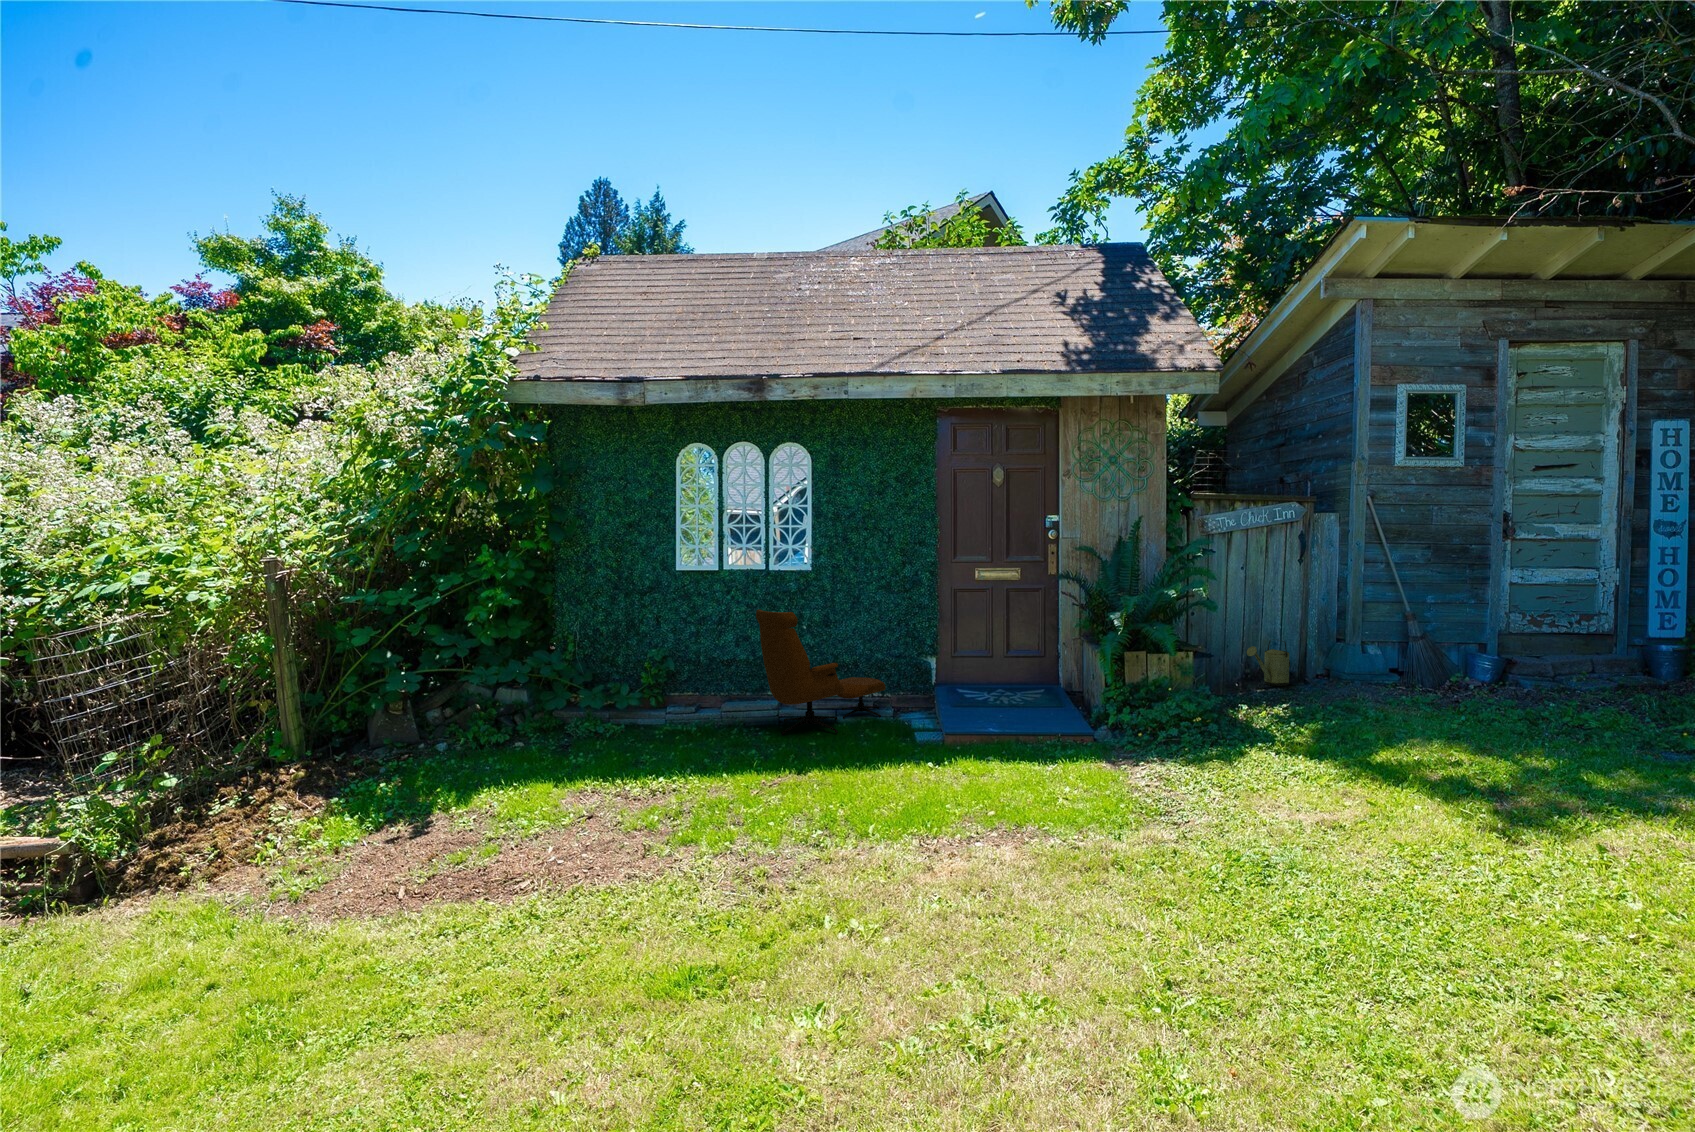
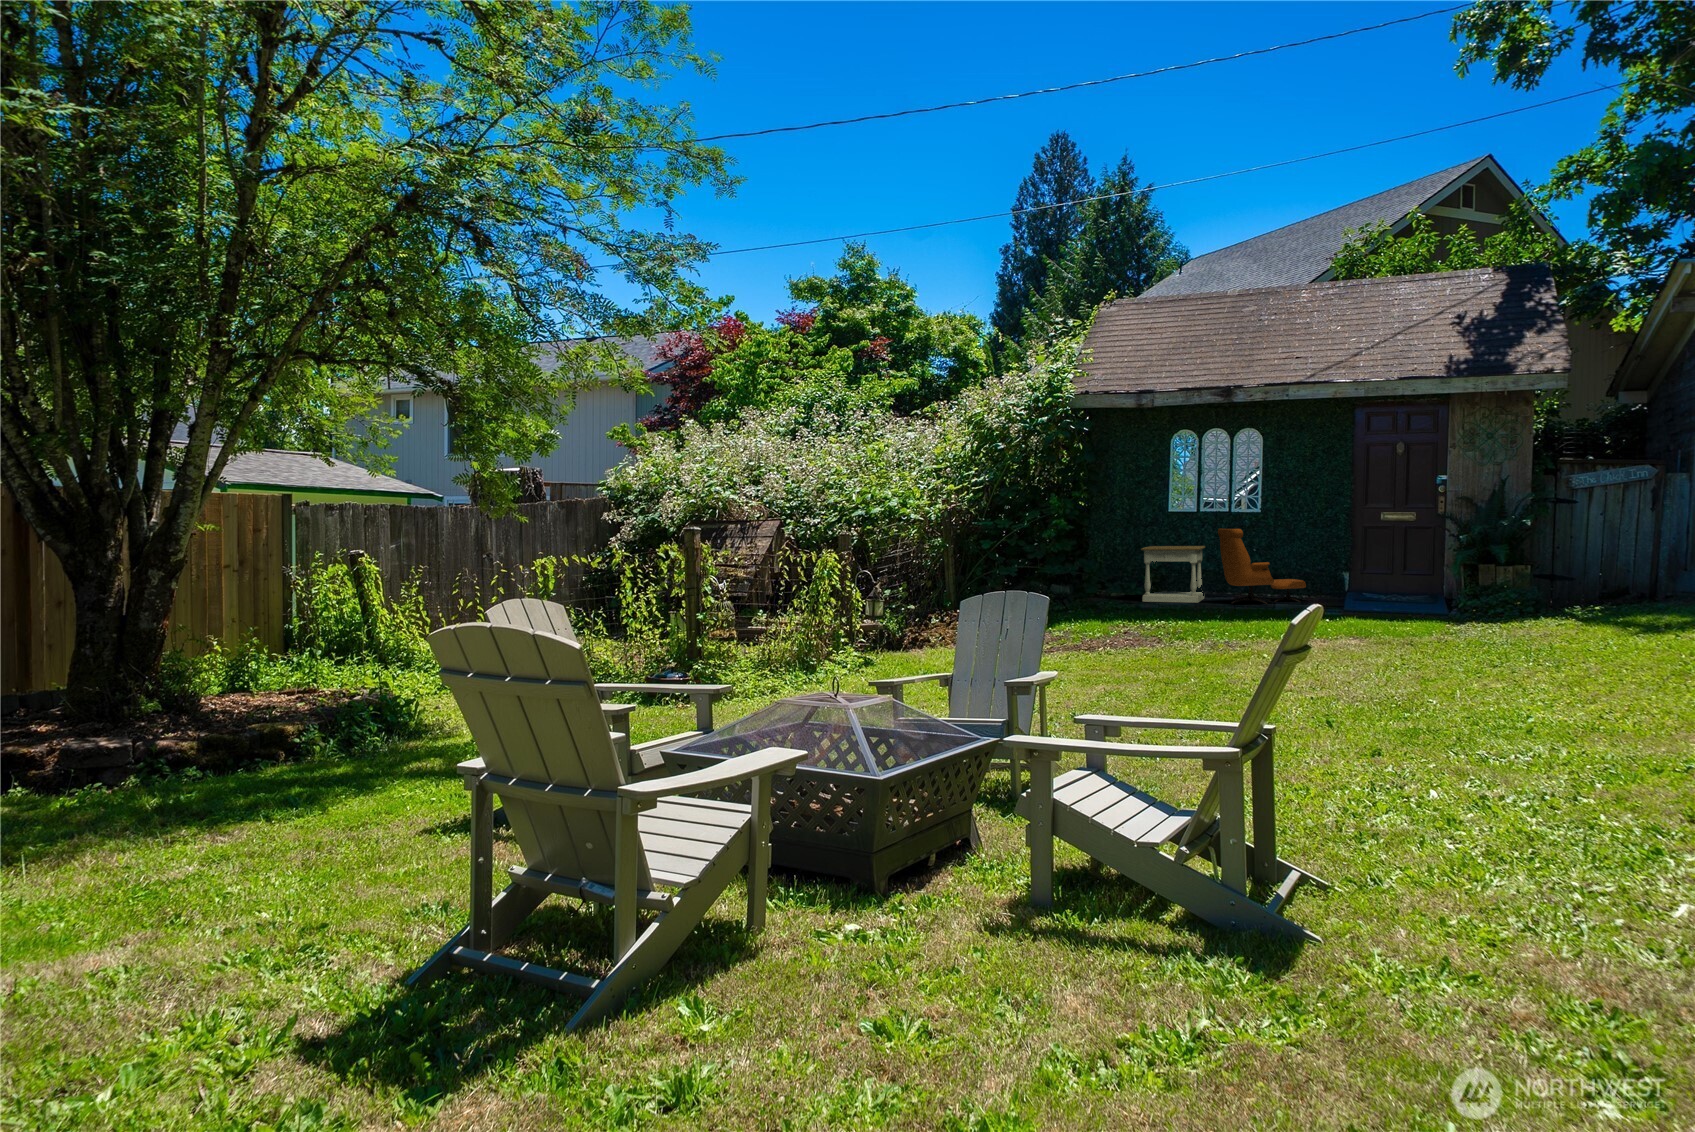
side table: none [631,629,736,736] -> present [1141,546,1205,603]
watering can: present [1247,641,1290,686] -> none [1609,569,1654,604]

